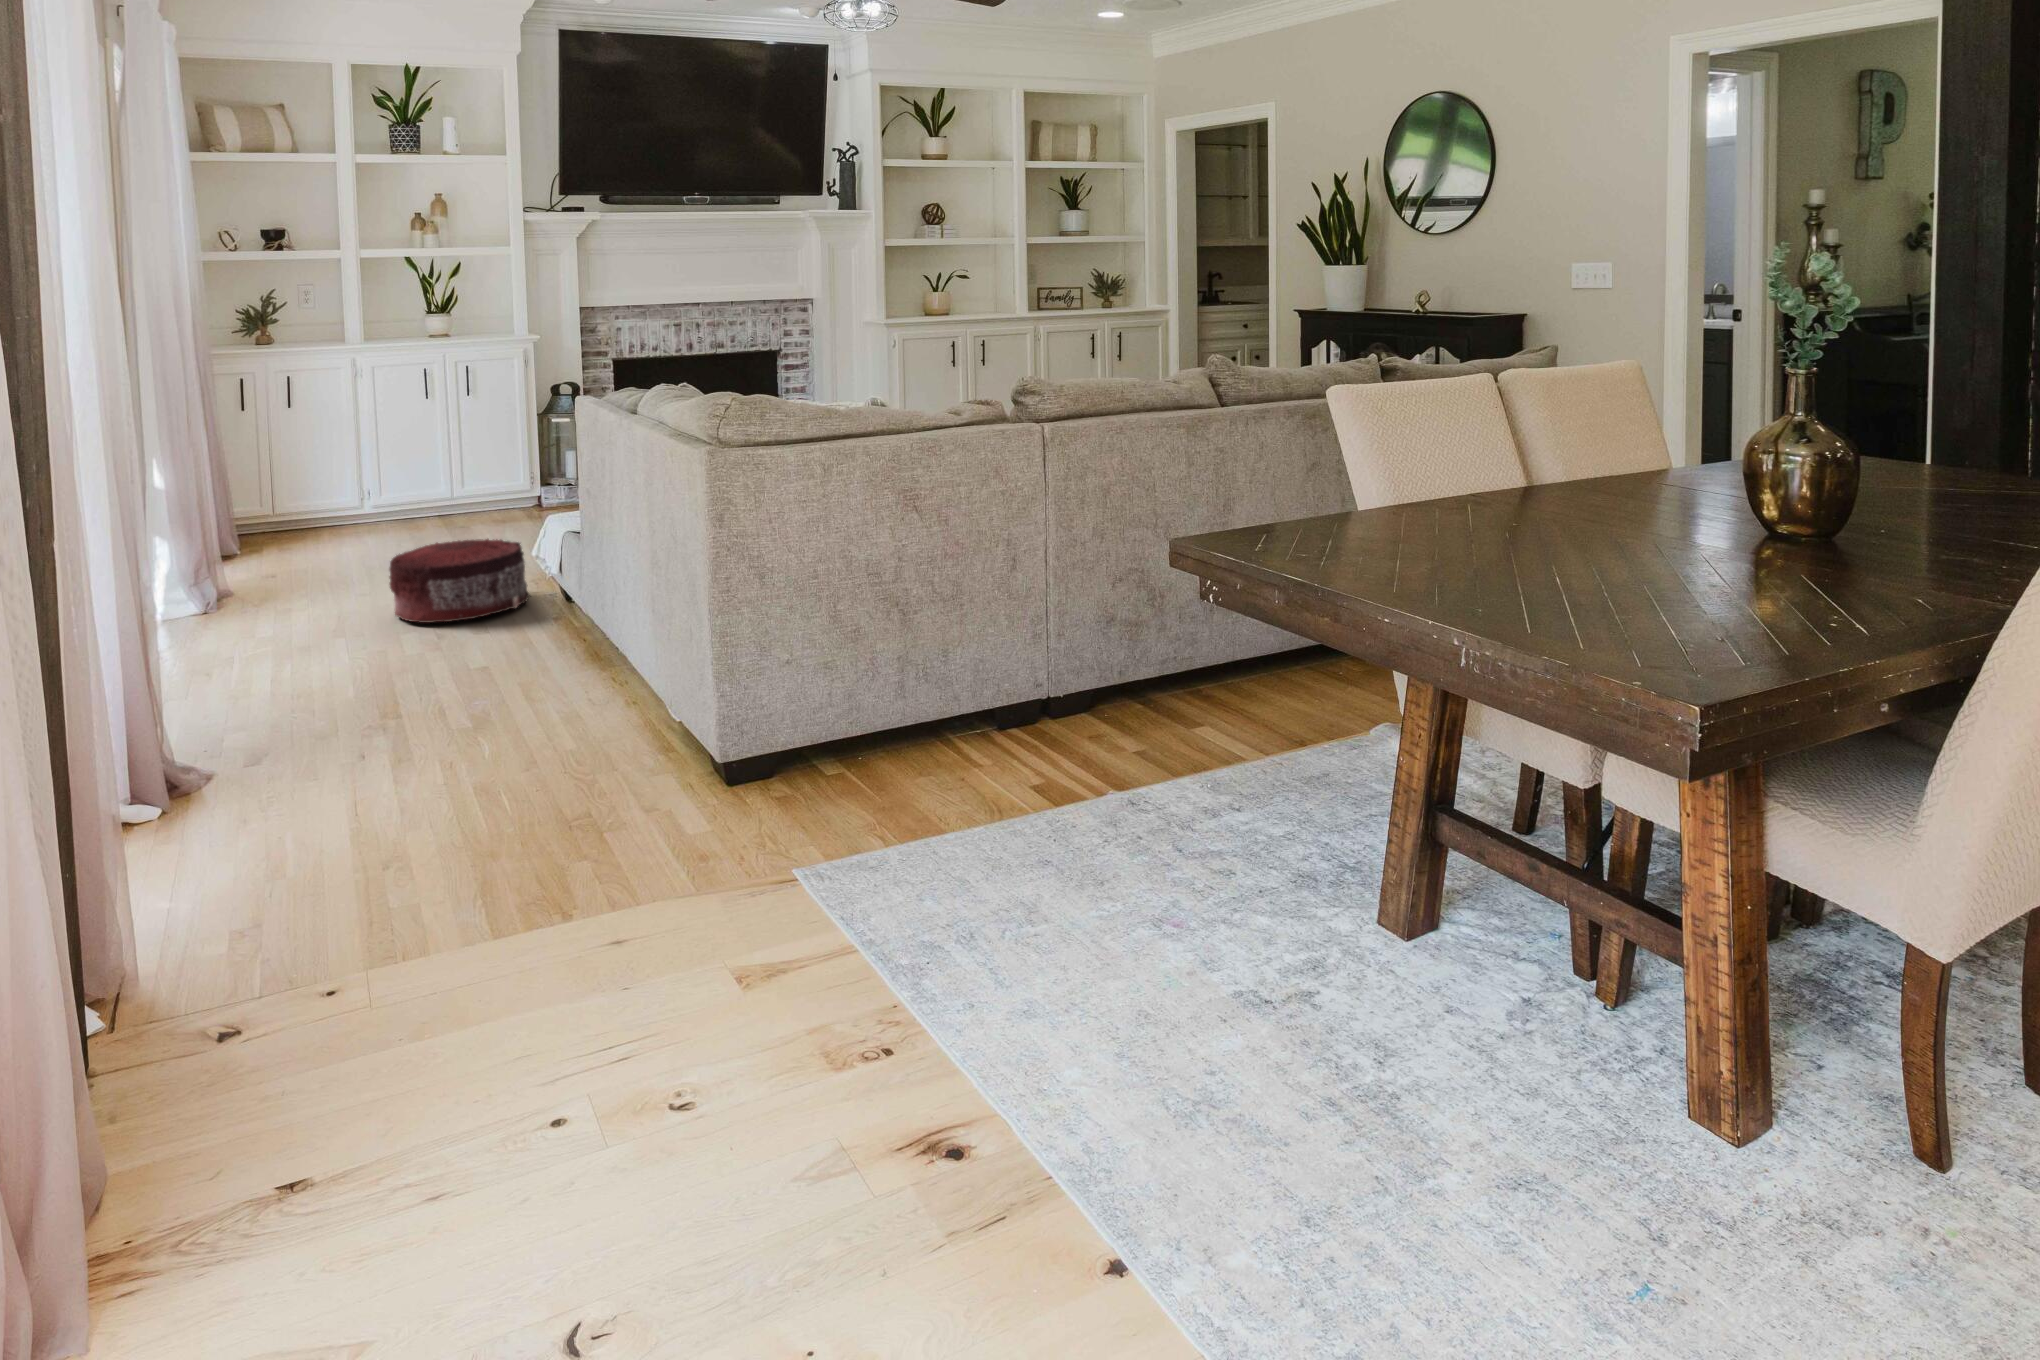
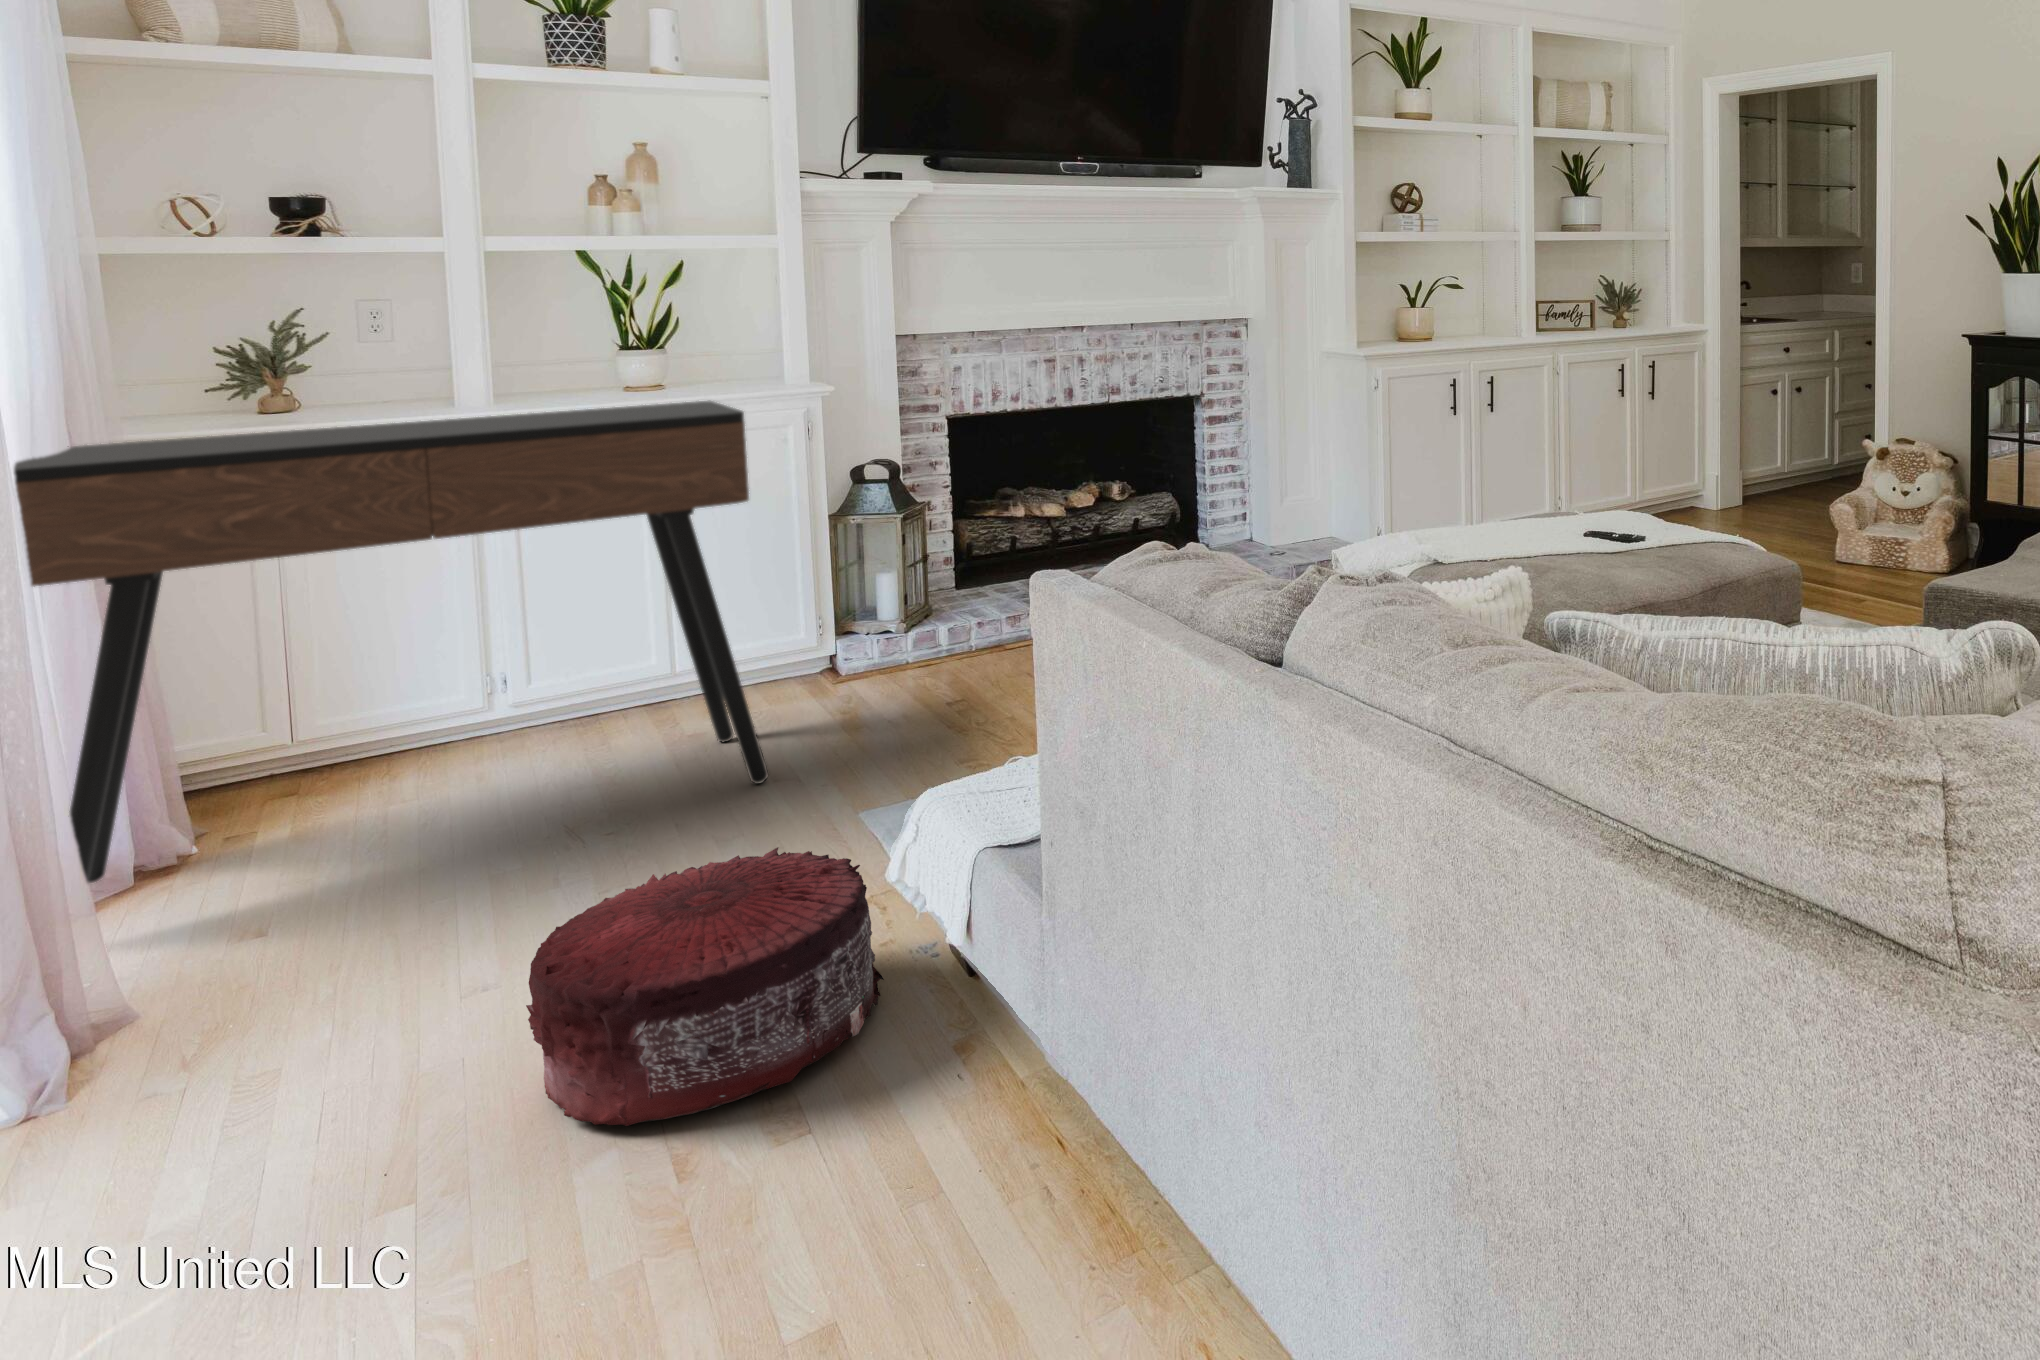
console table: none [181,341,496,577] -> present [14,401,769,883]

